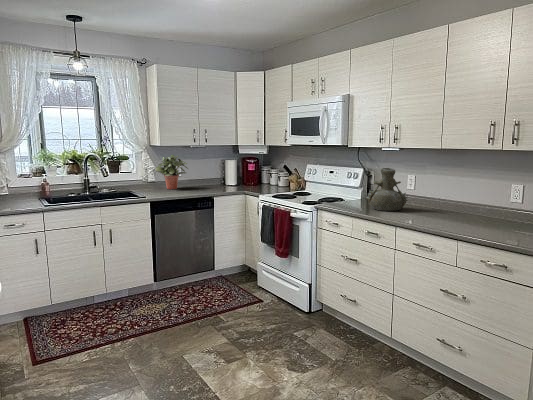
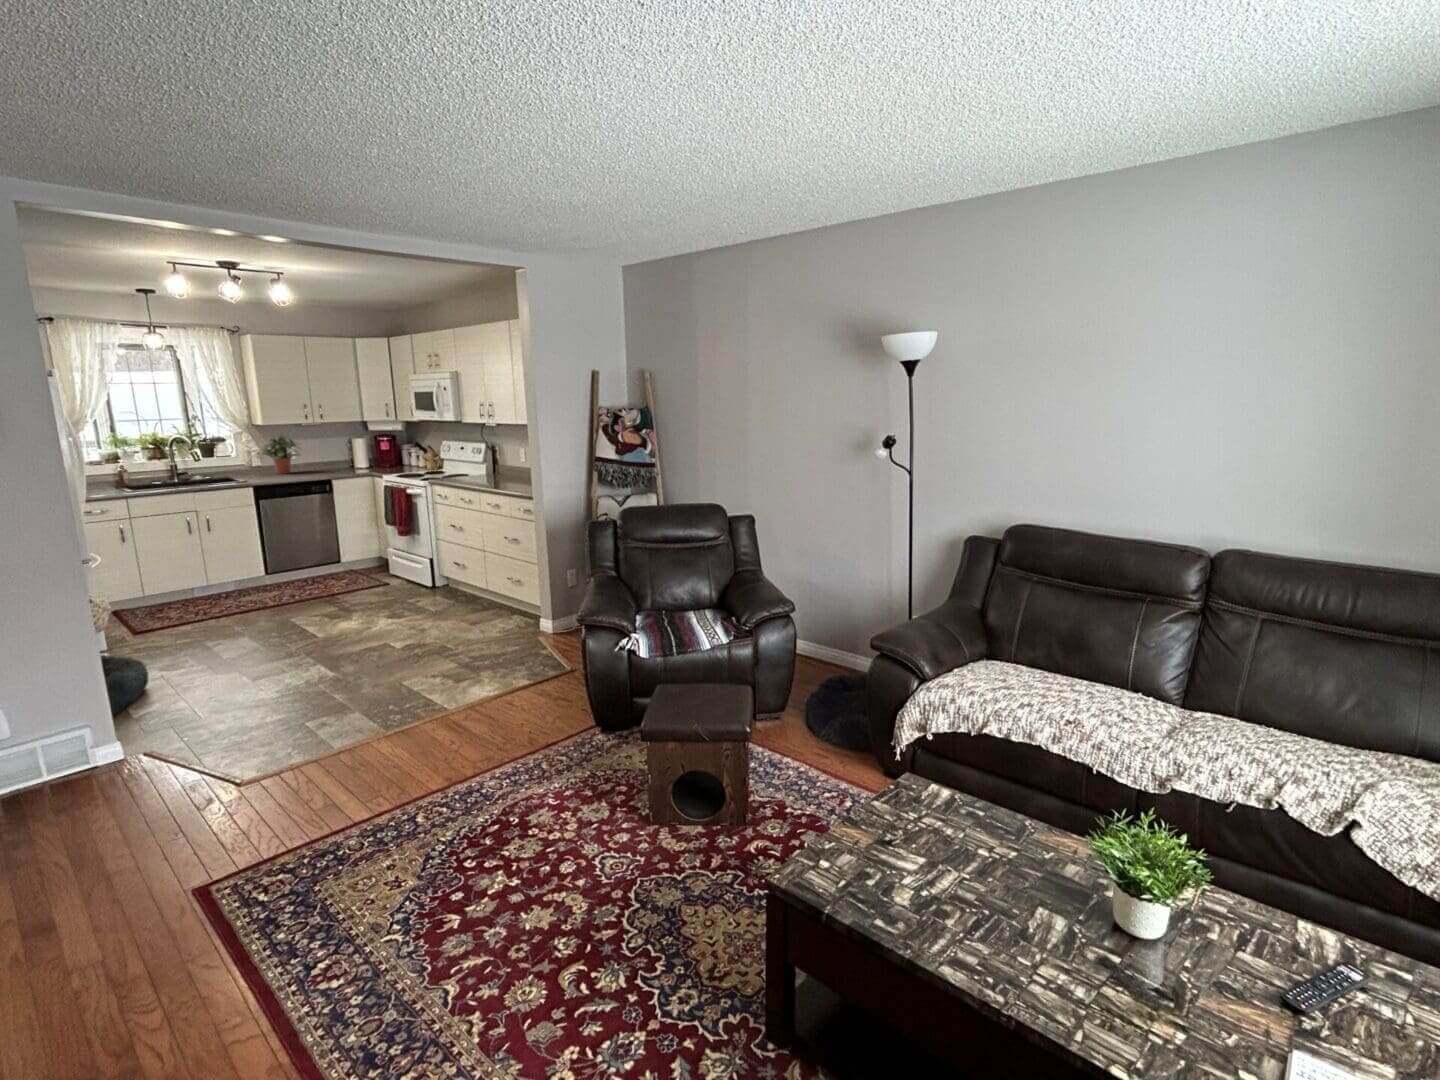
vase: present [366,168,408,211] -> none [472,443,509,482]

